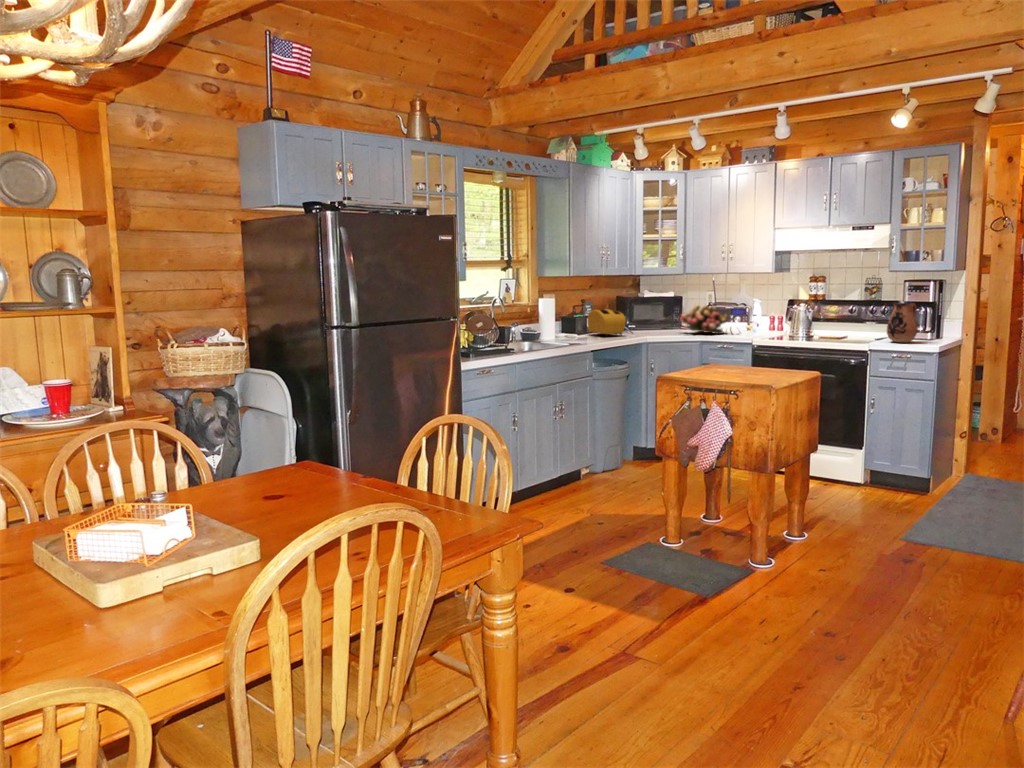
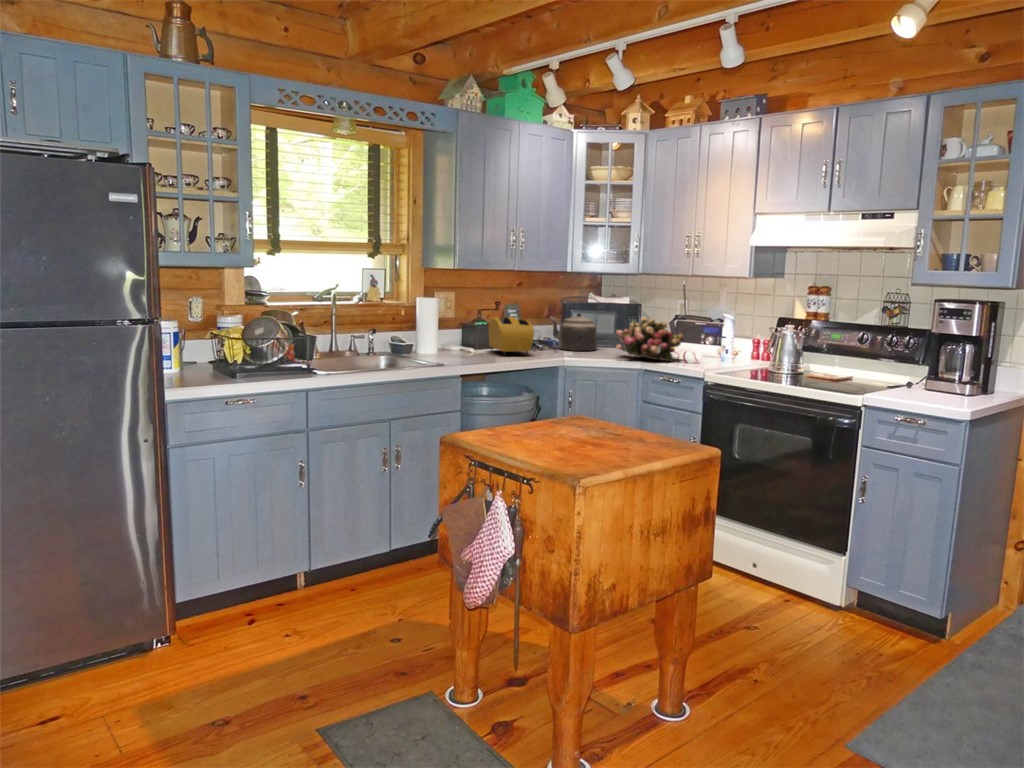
kettle: none [624,292,660,332] -> present [550,296,600,351]
ceramic pitcher: present [887,303,918,343] -> none [897,333,949,398]

